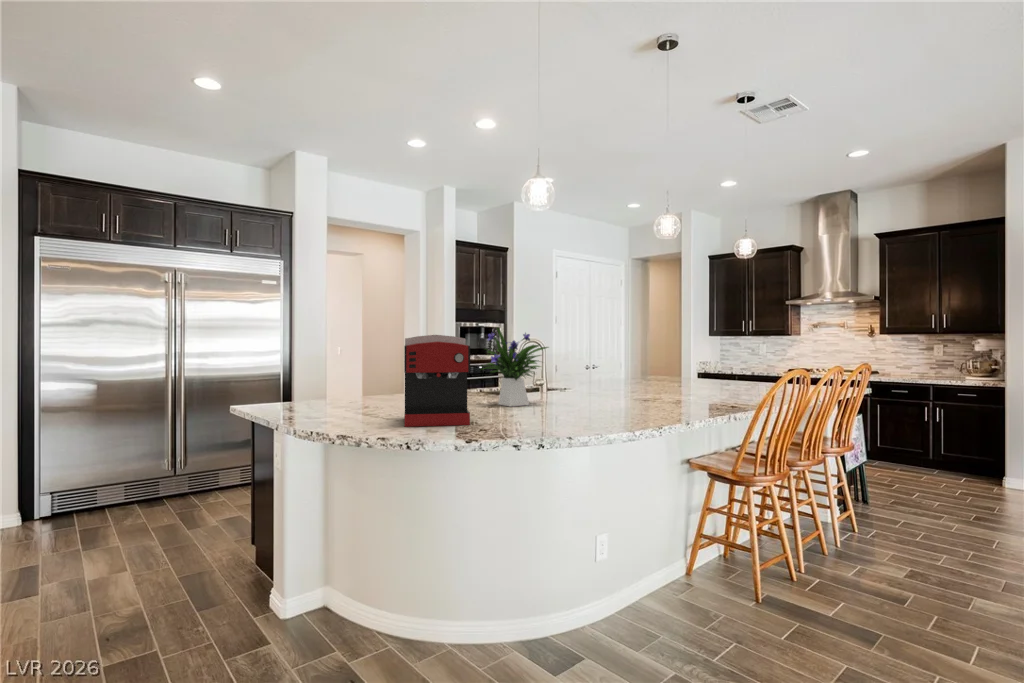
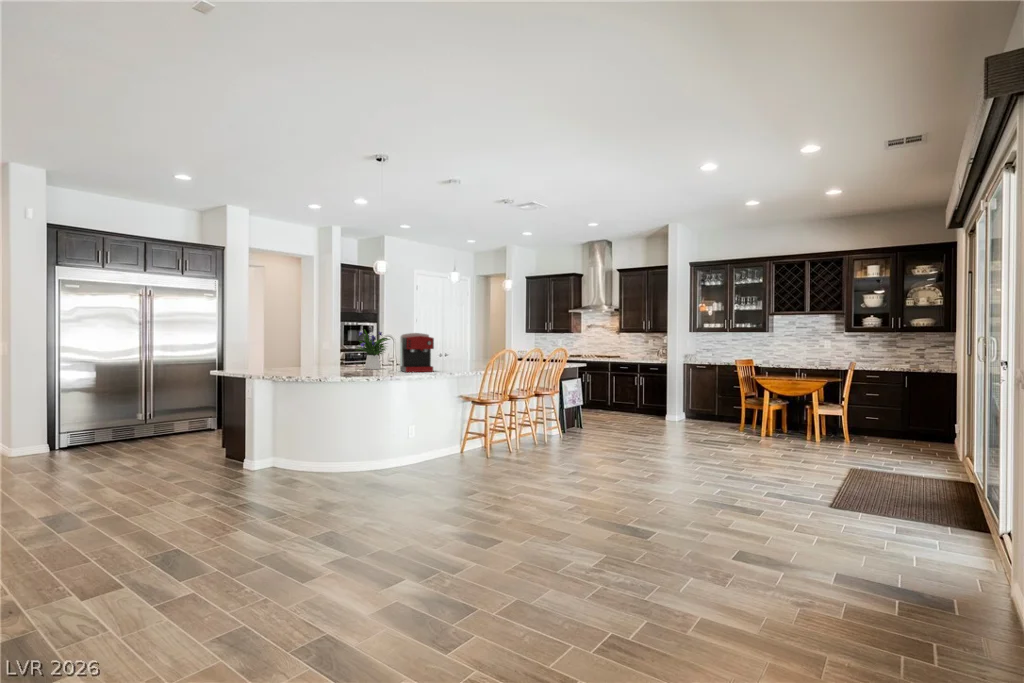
coffee maker: present [404,335,470,427] -> present [400,333,434,372]

